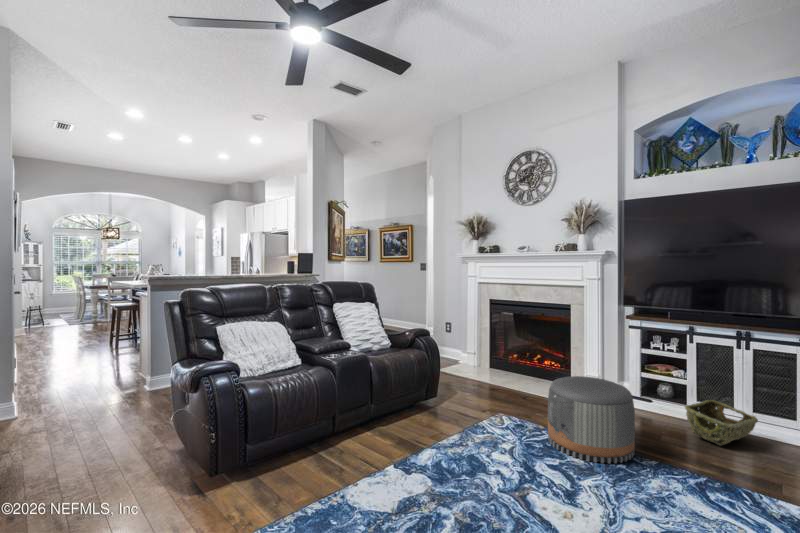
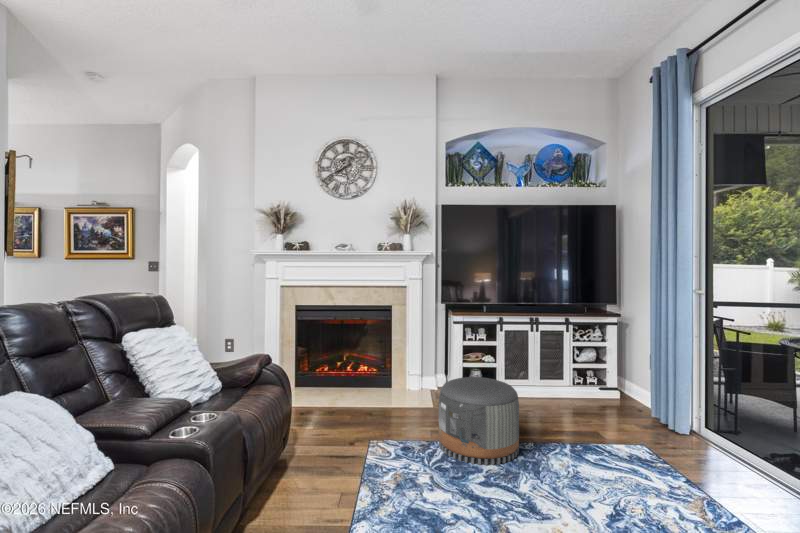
woven basket: present [685,400,758,445] -> none [514,377,553,413]

